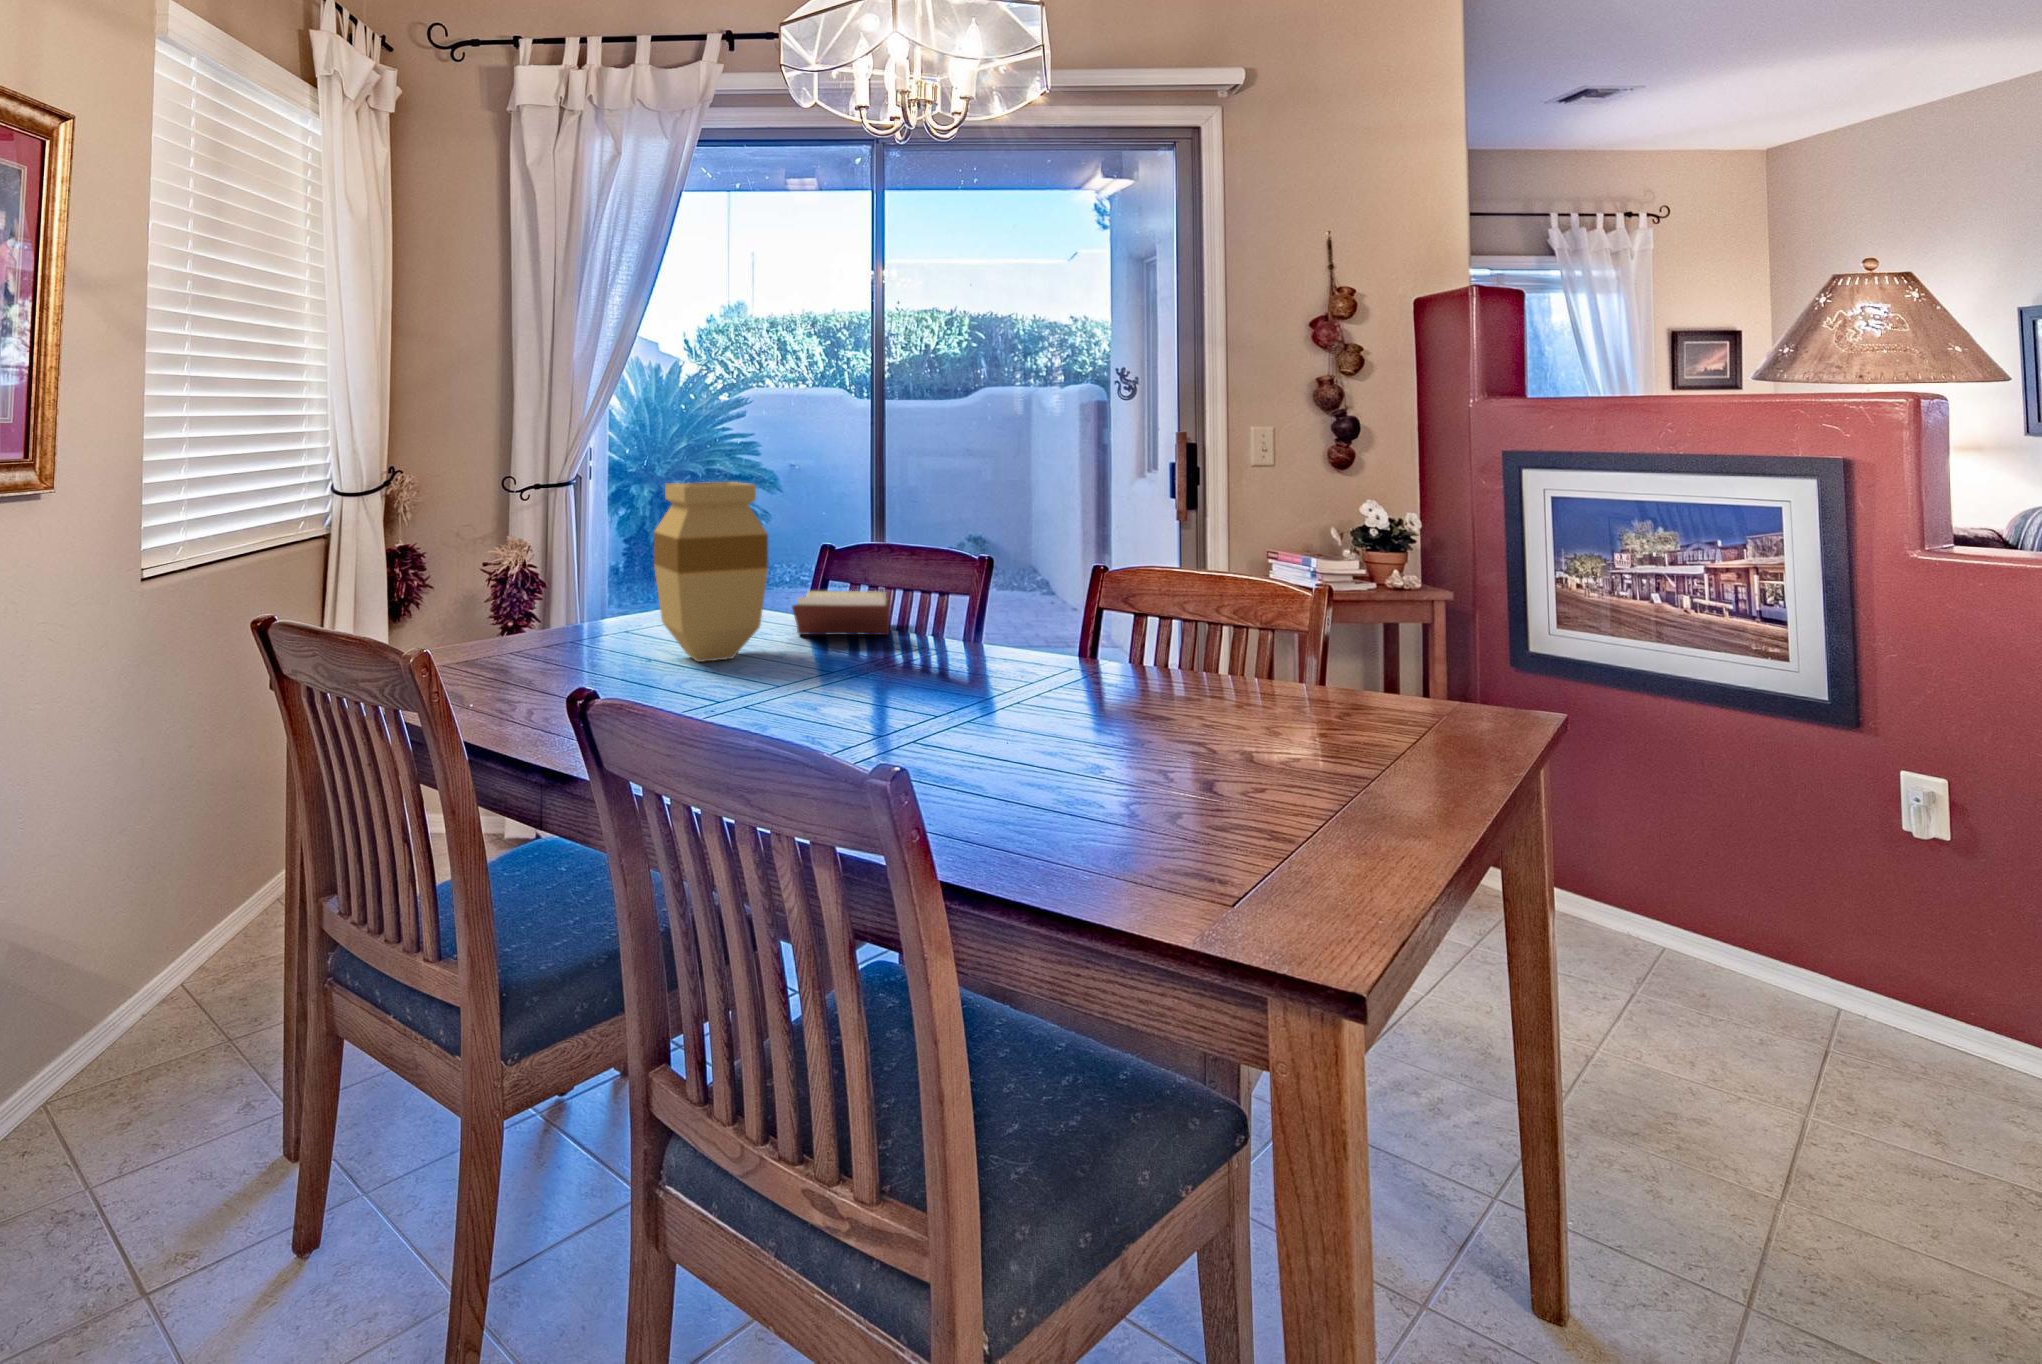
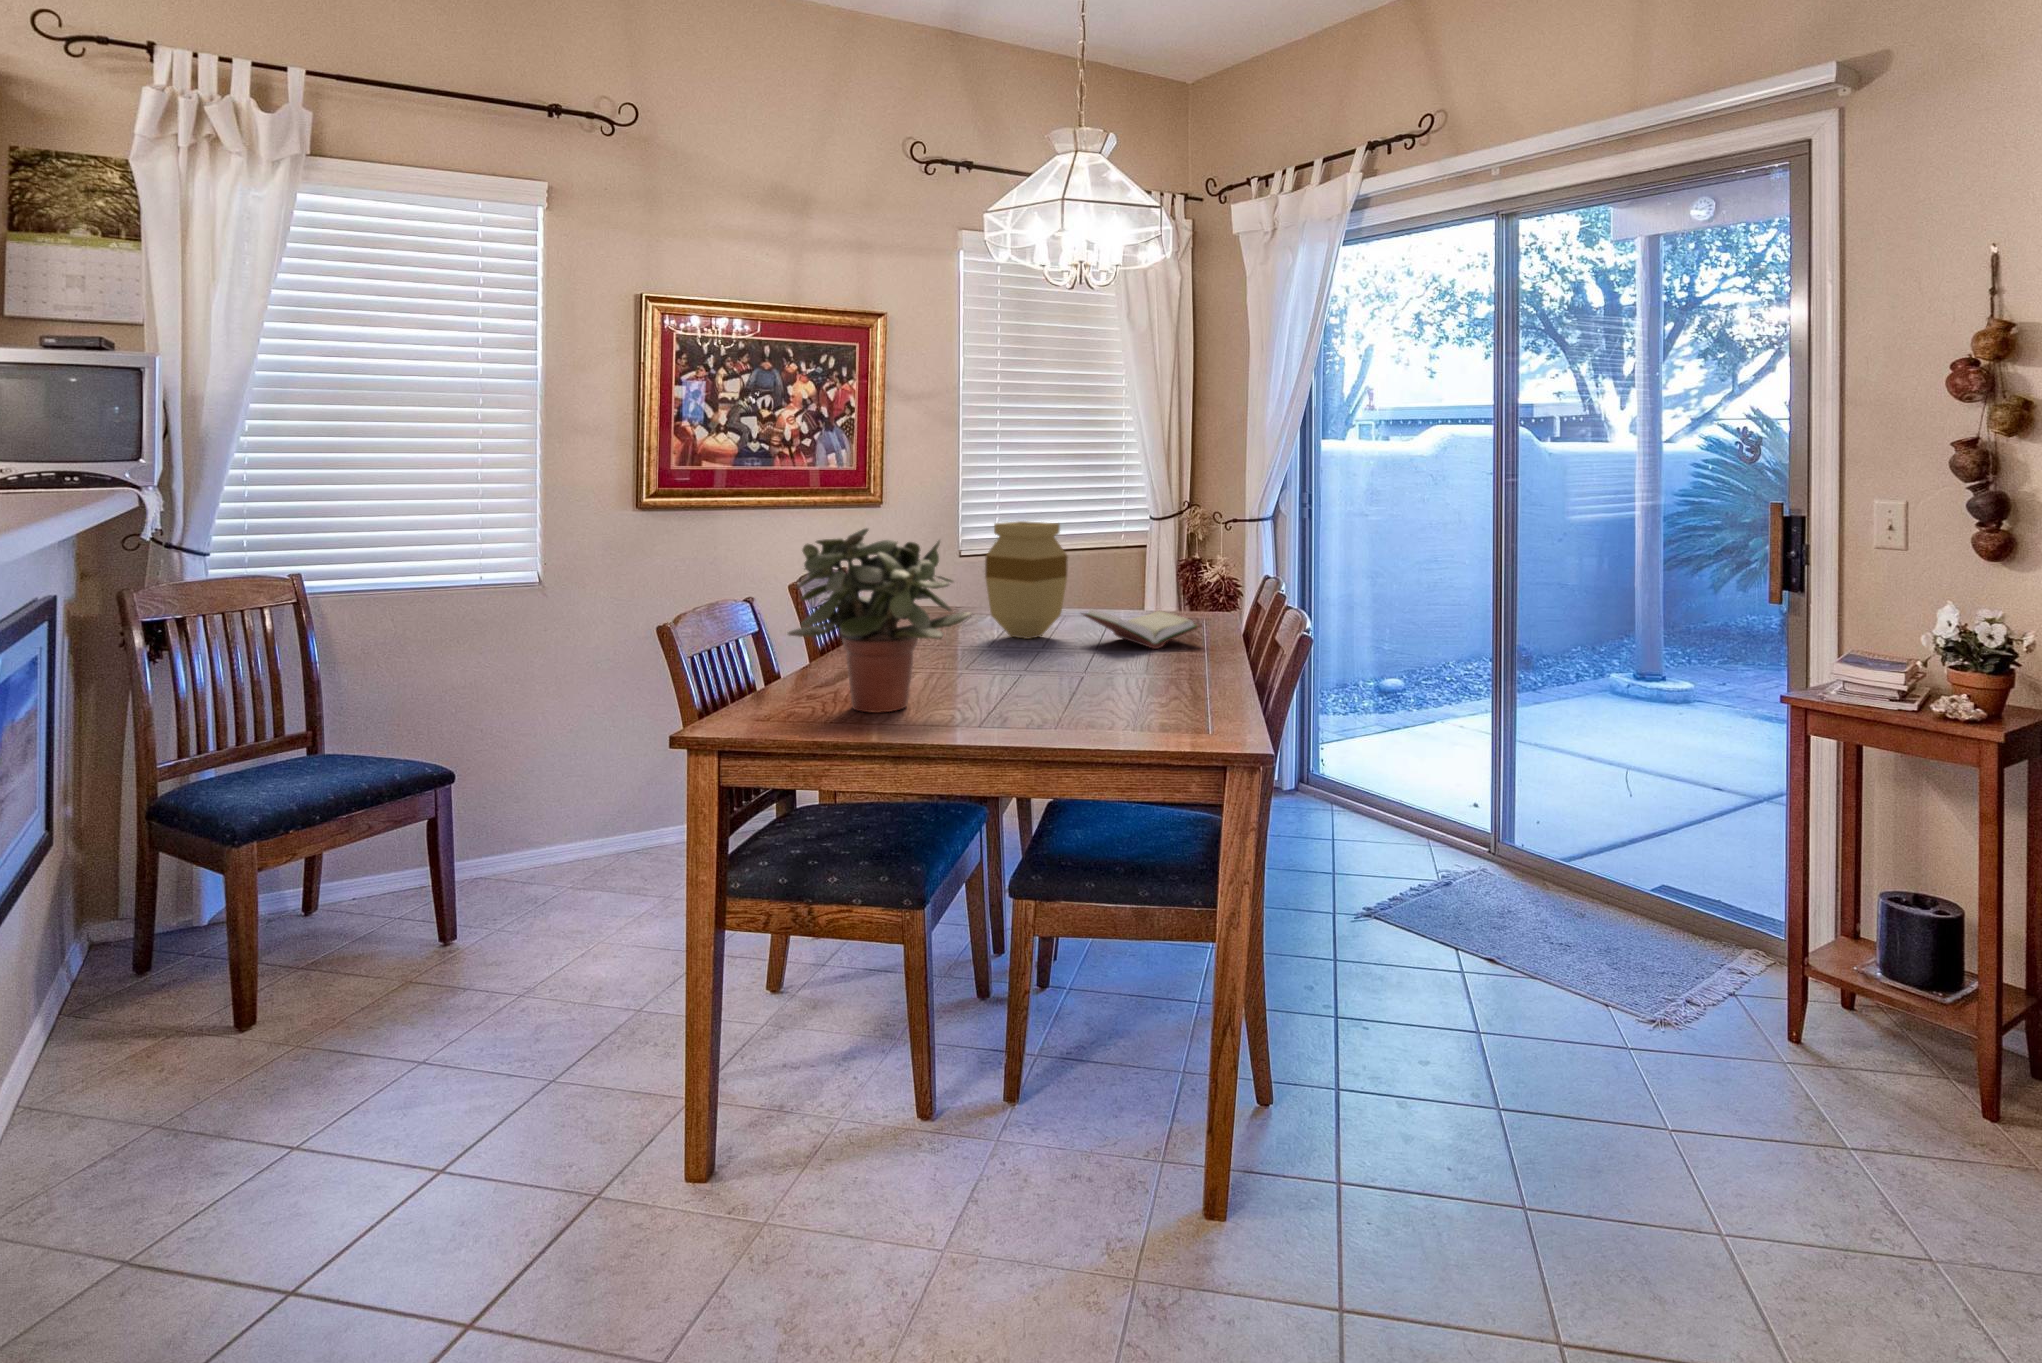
potted plant: none [1001,465,1289,775] -> present [788,528,971,713]

